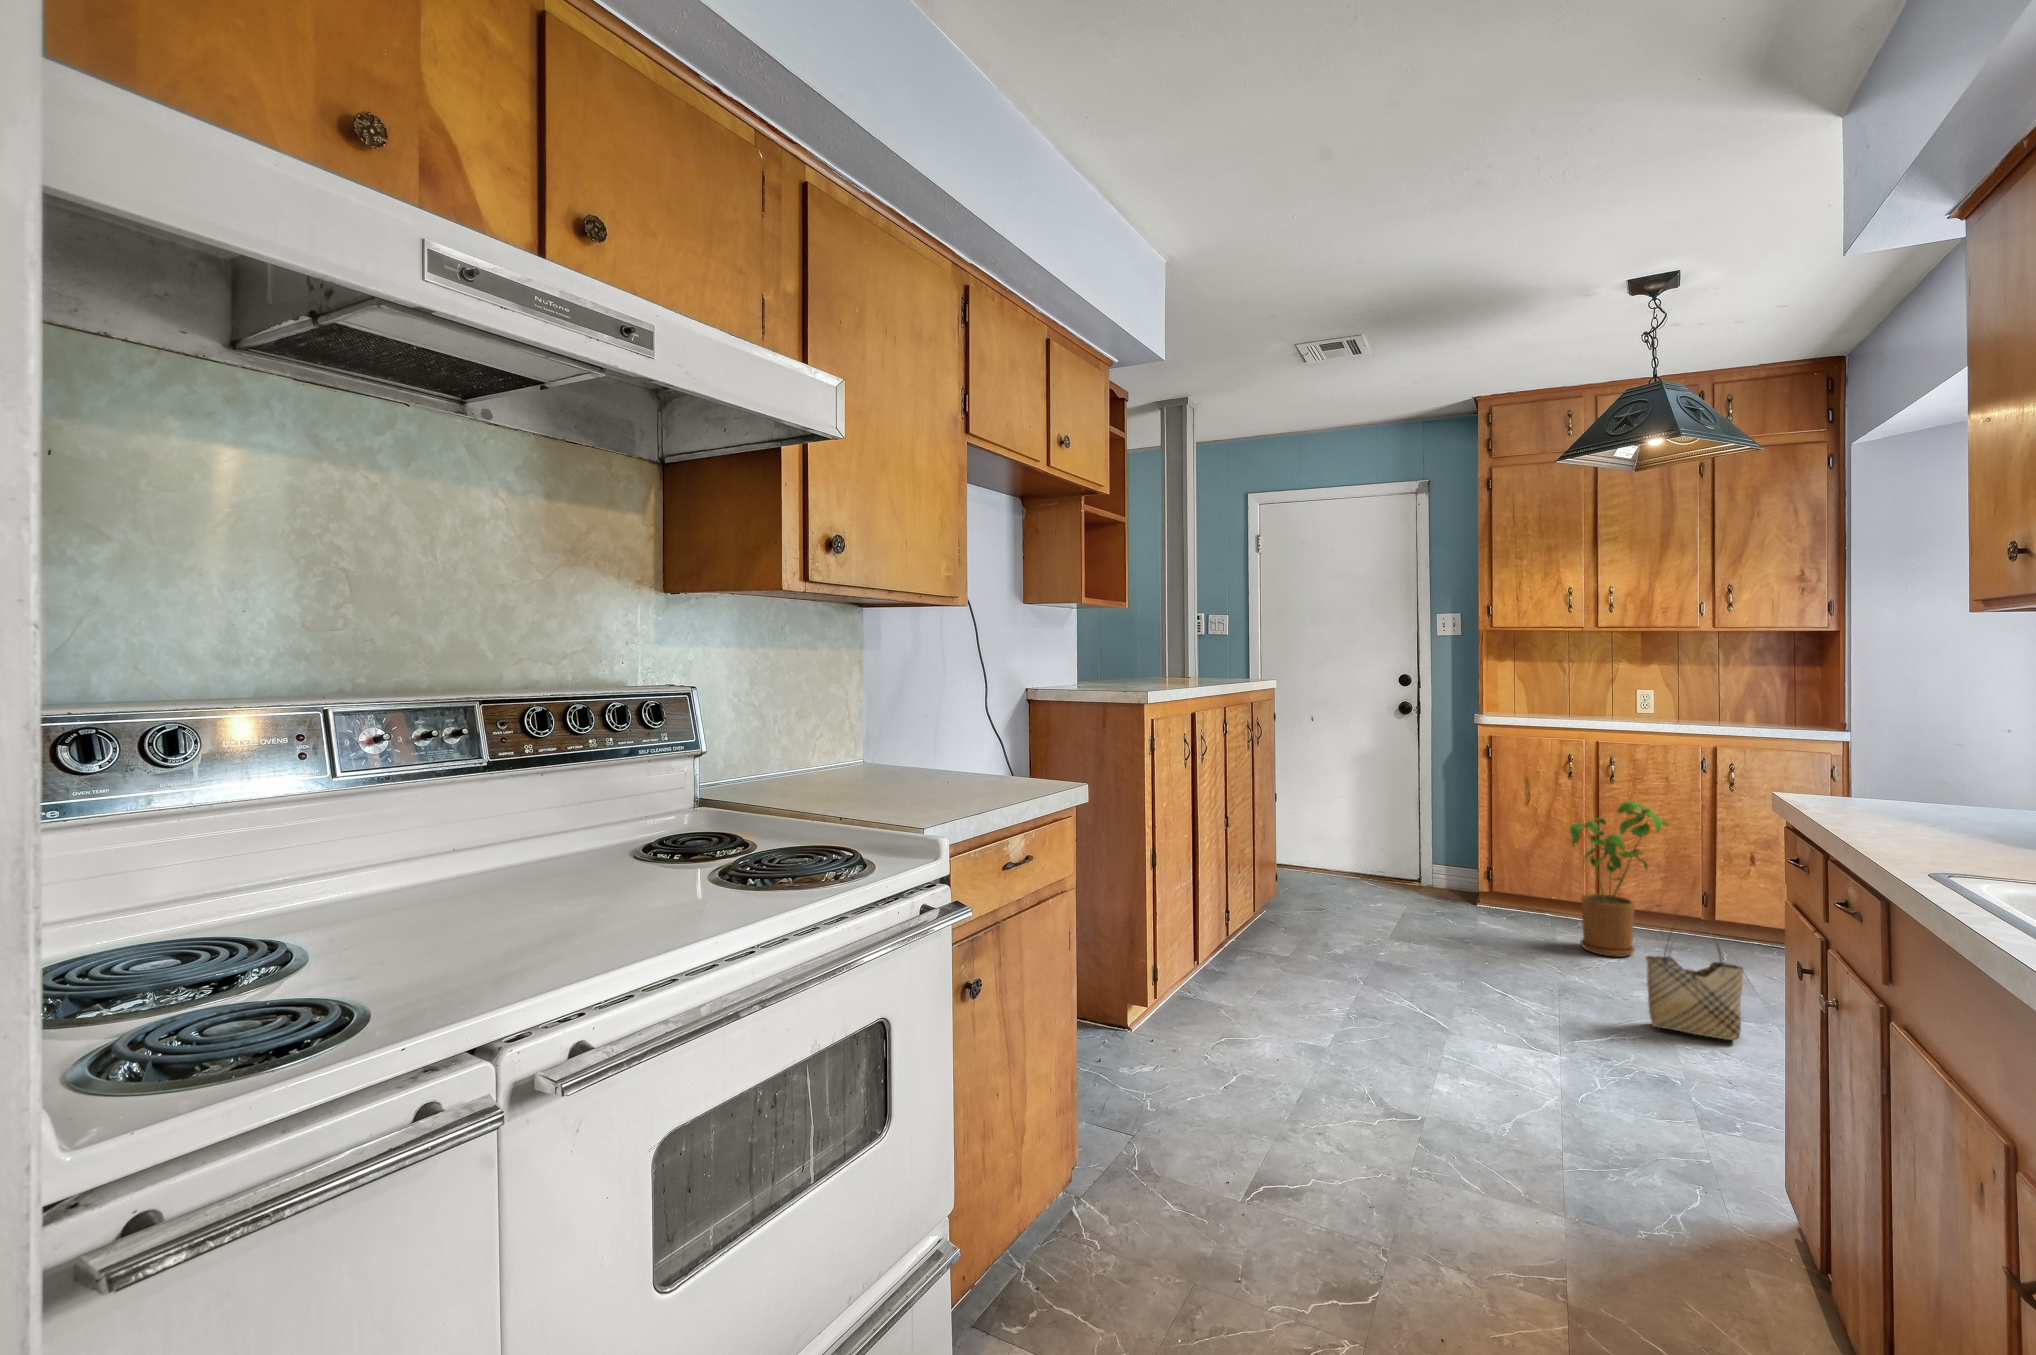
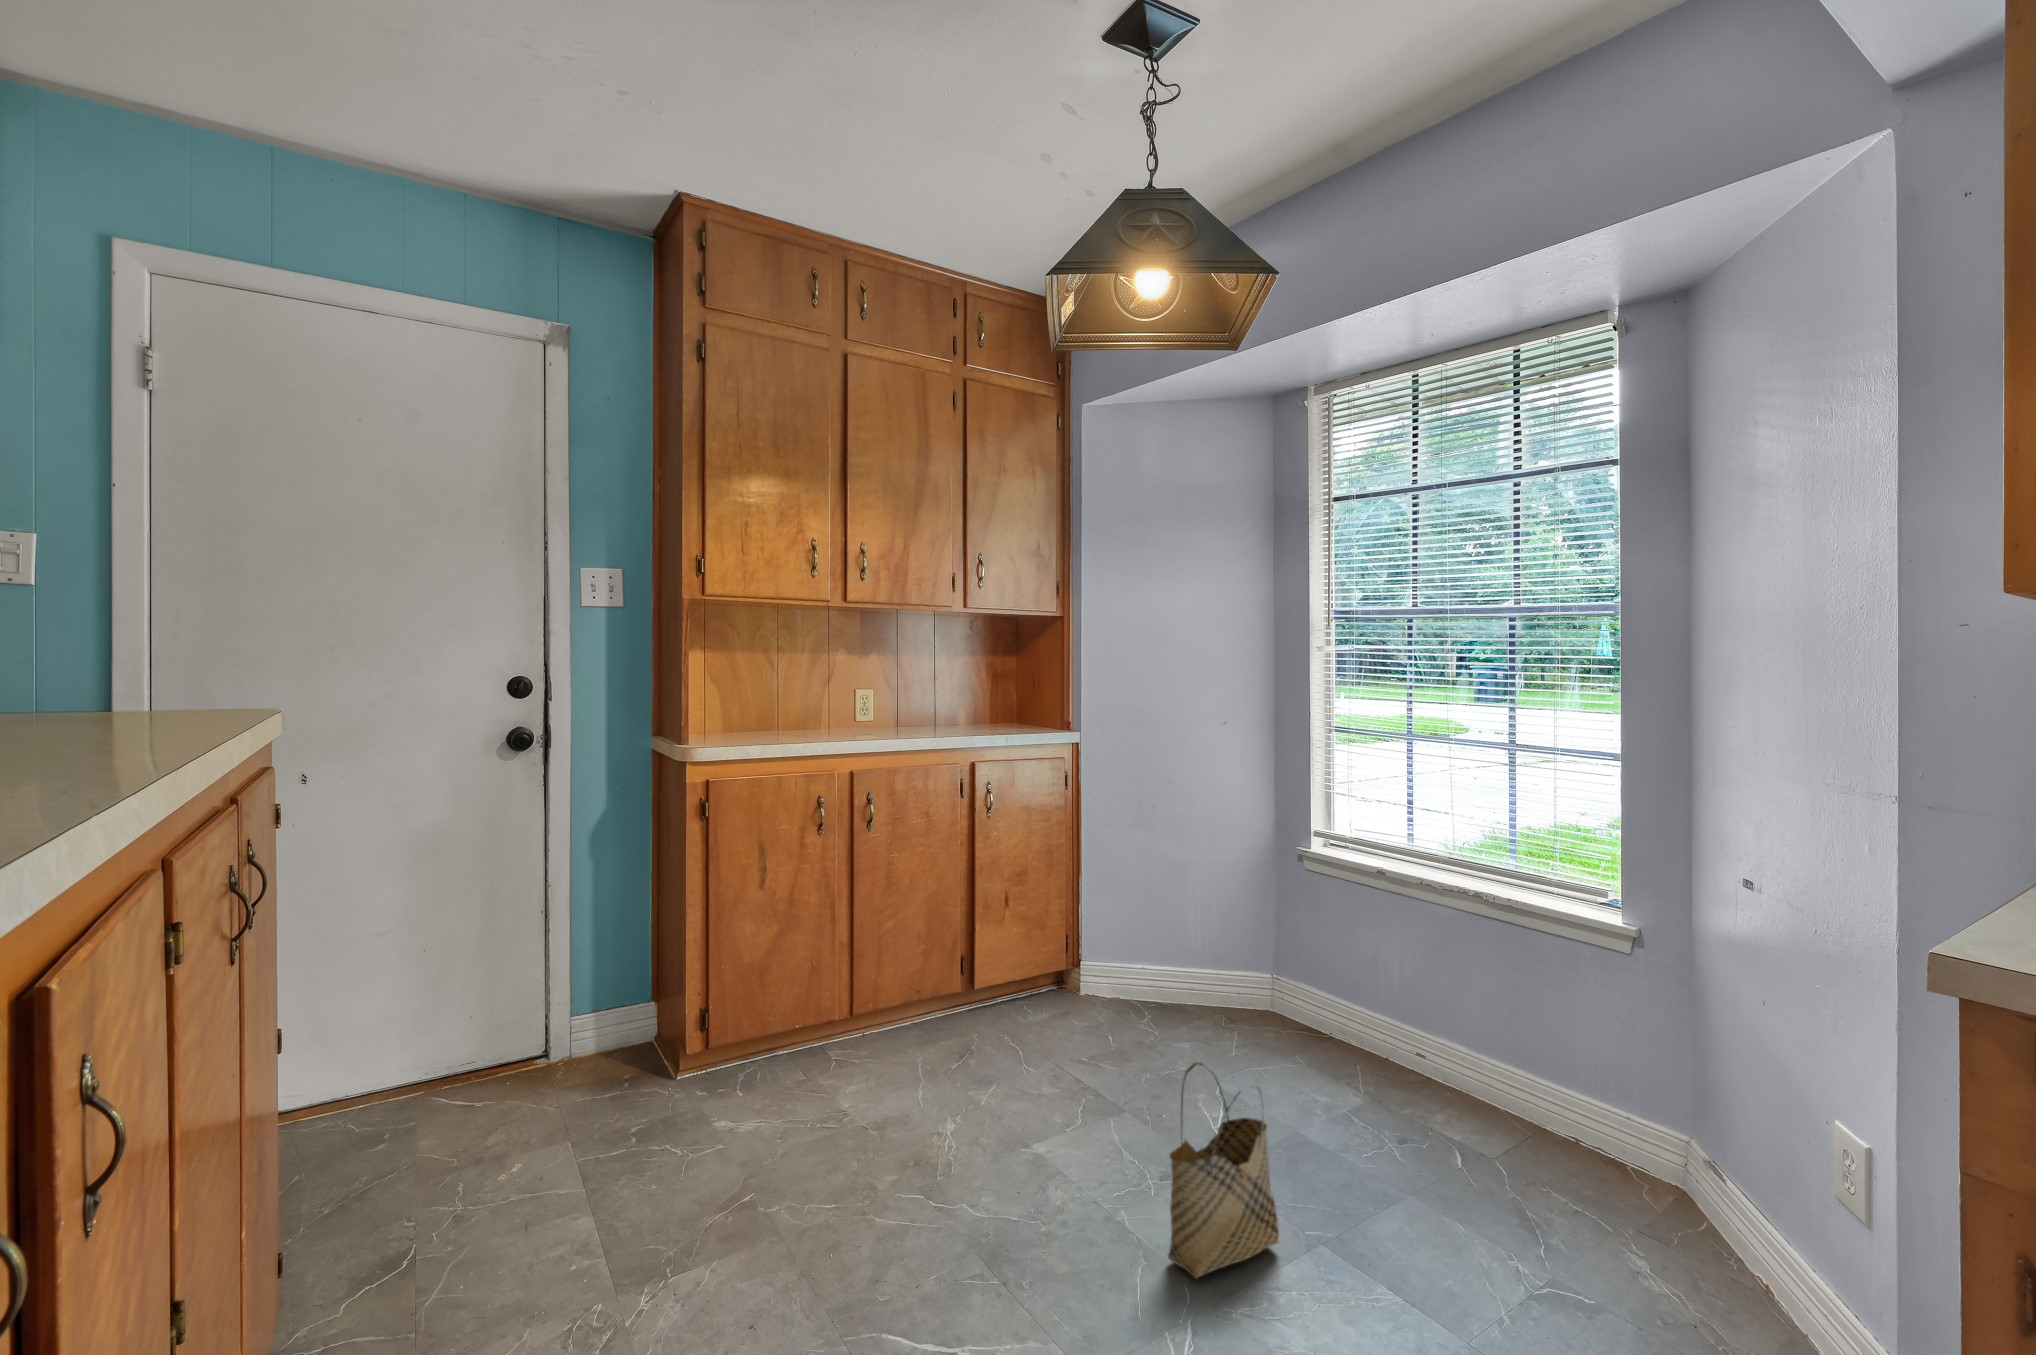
house plant: present [1570,801,1669,957] -> none [872,868,1003,1121]

